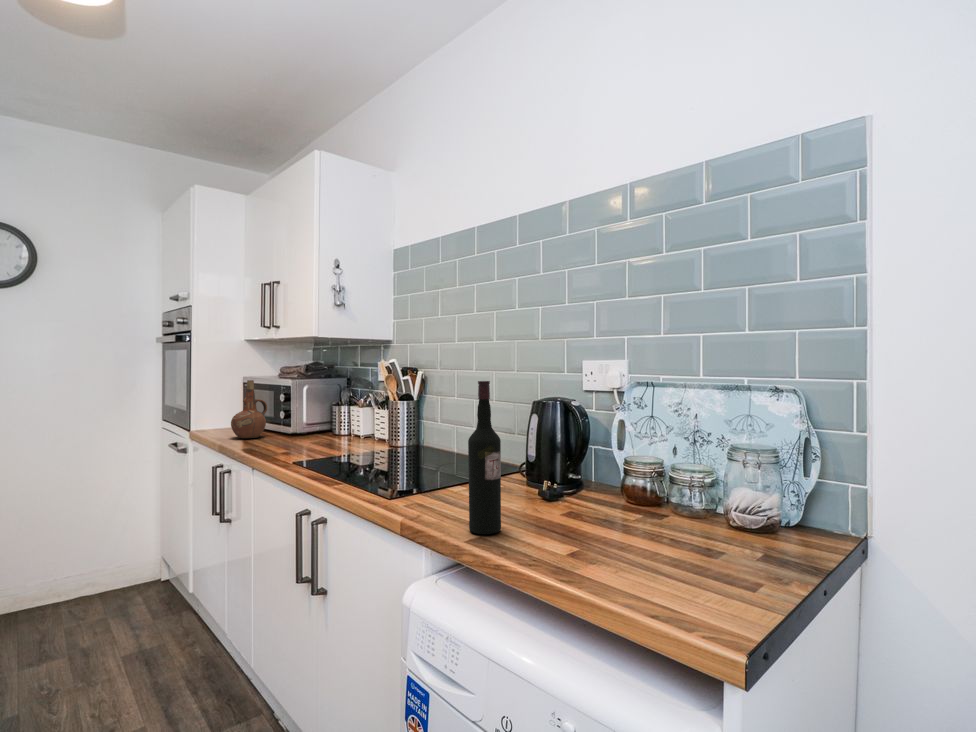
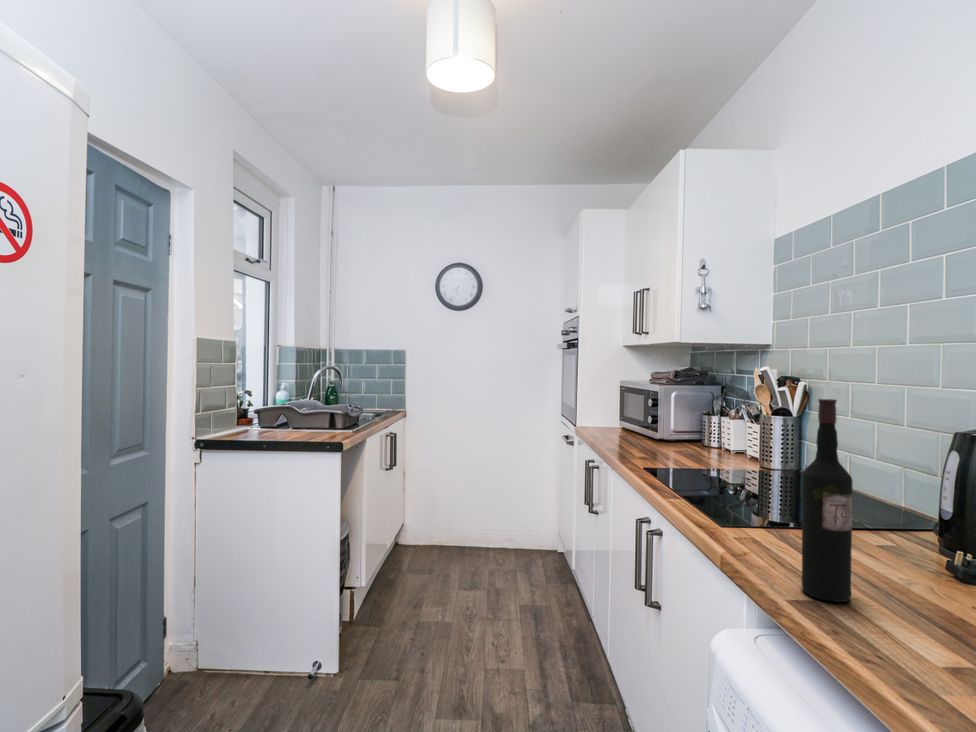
ceramic pitcher: present [231,380,267,438] -> none [604,384,636,439]

